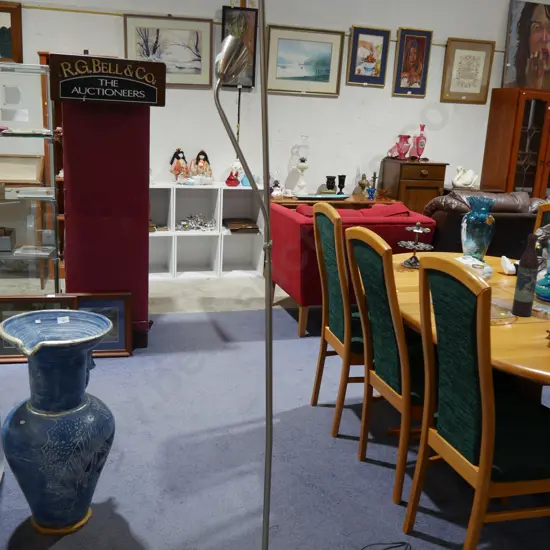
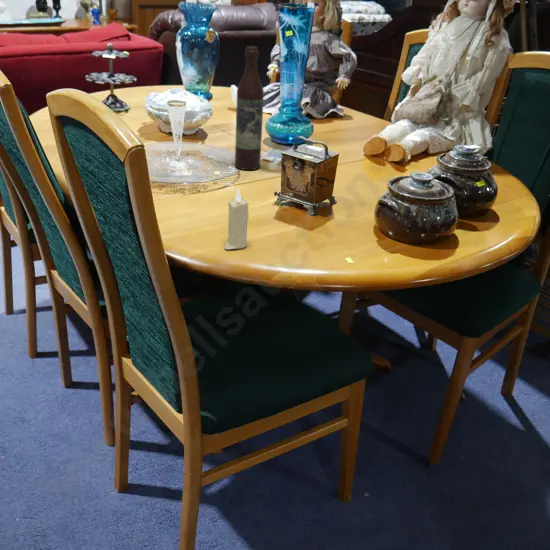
candle: none [515,323,535,363] -> present [225,188,249,249]

